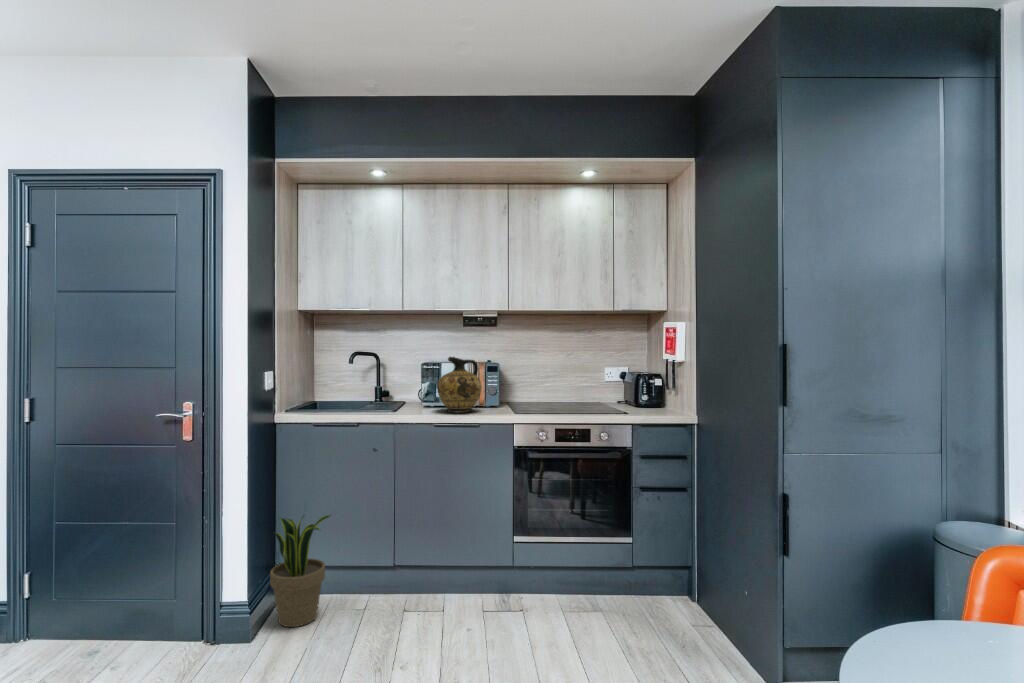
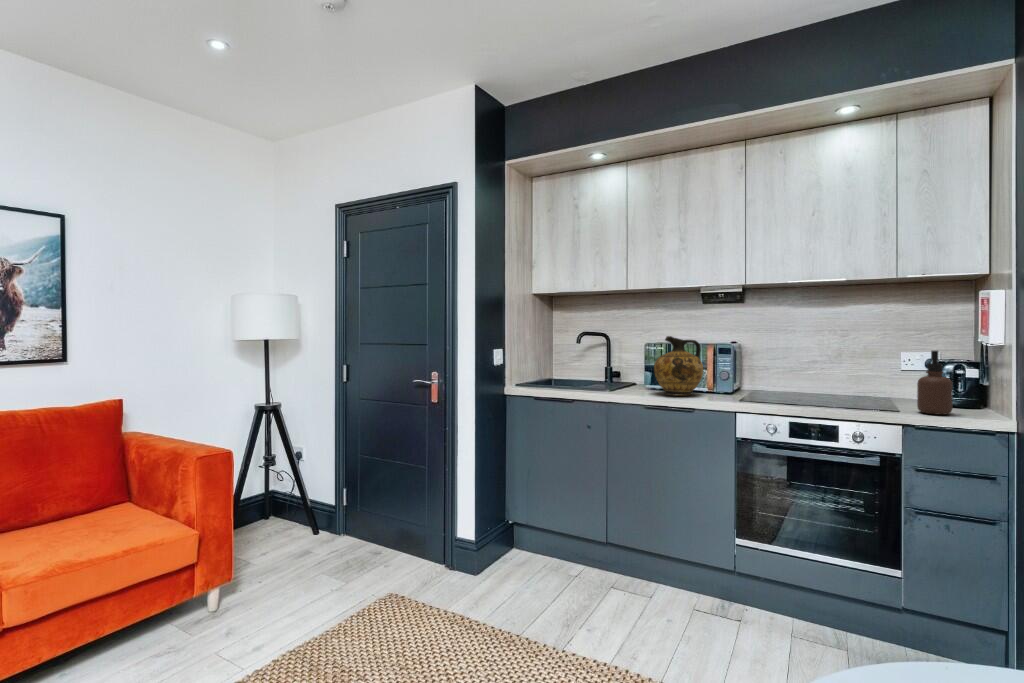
soap dispenser: none [639,367,660,415] -> present [917,351,953,415]
potted plant: present [270,515,330,627] -> none [495,478,546,578]

